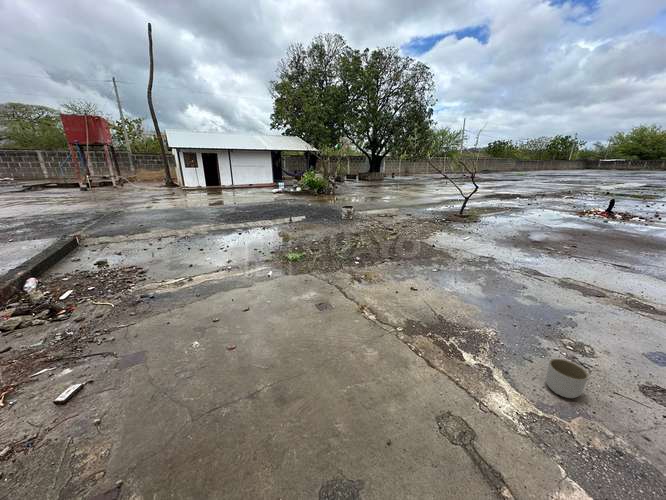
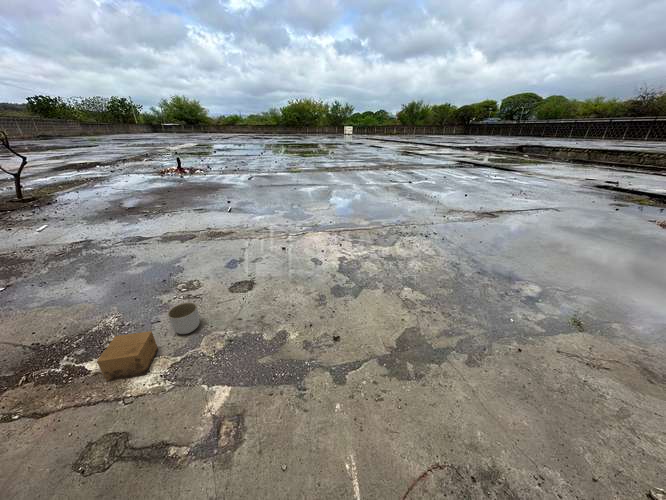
cardboard box: none [473,348,528,399] -> present [97,331,158,381]

